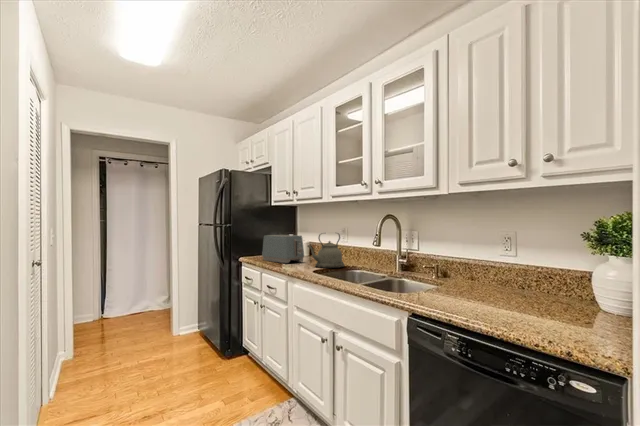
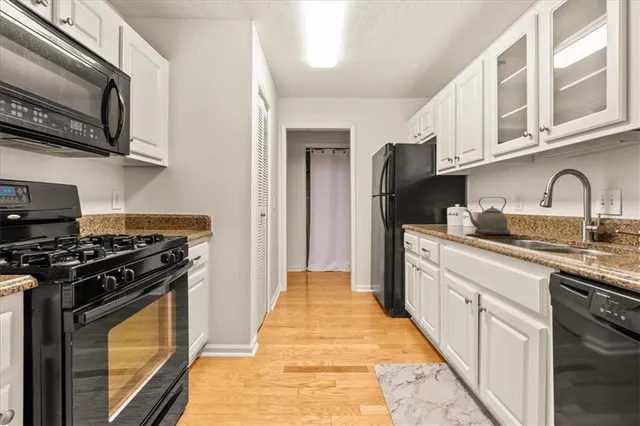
toaster: present [262,235,304,263] -> none [422,202,466,229]

